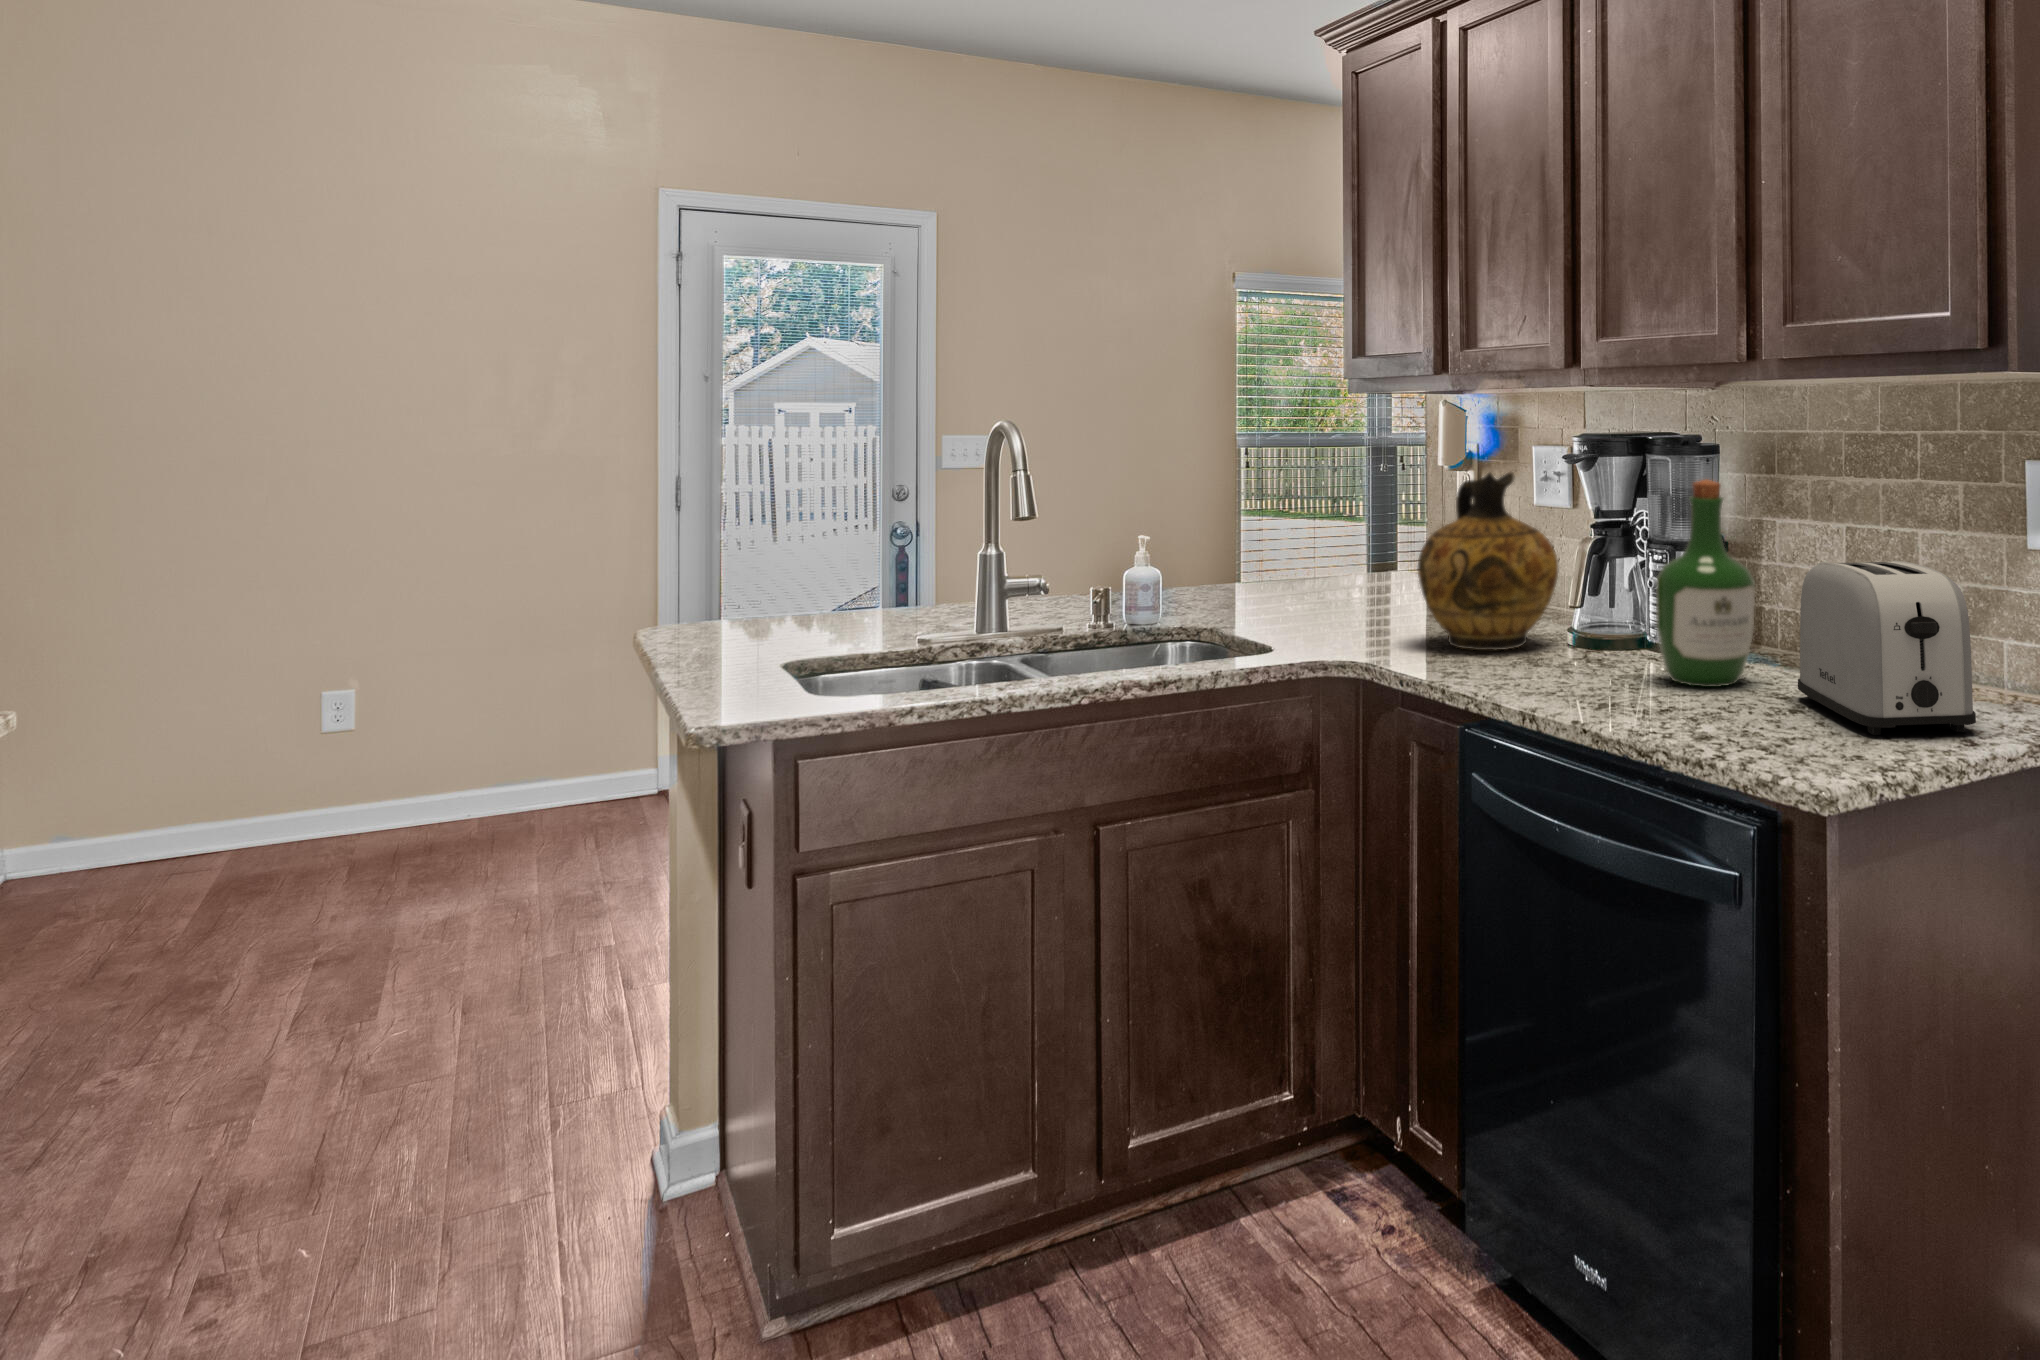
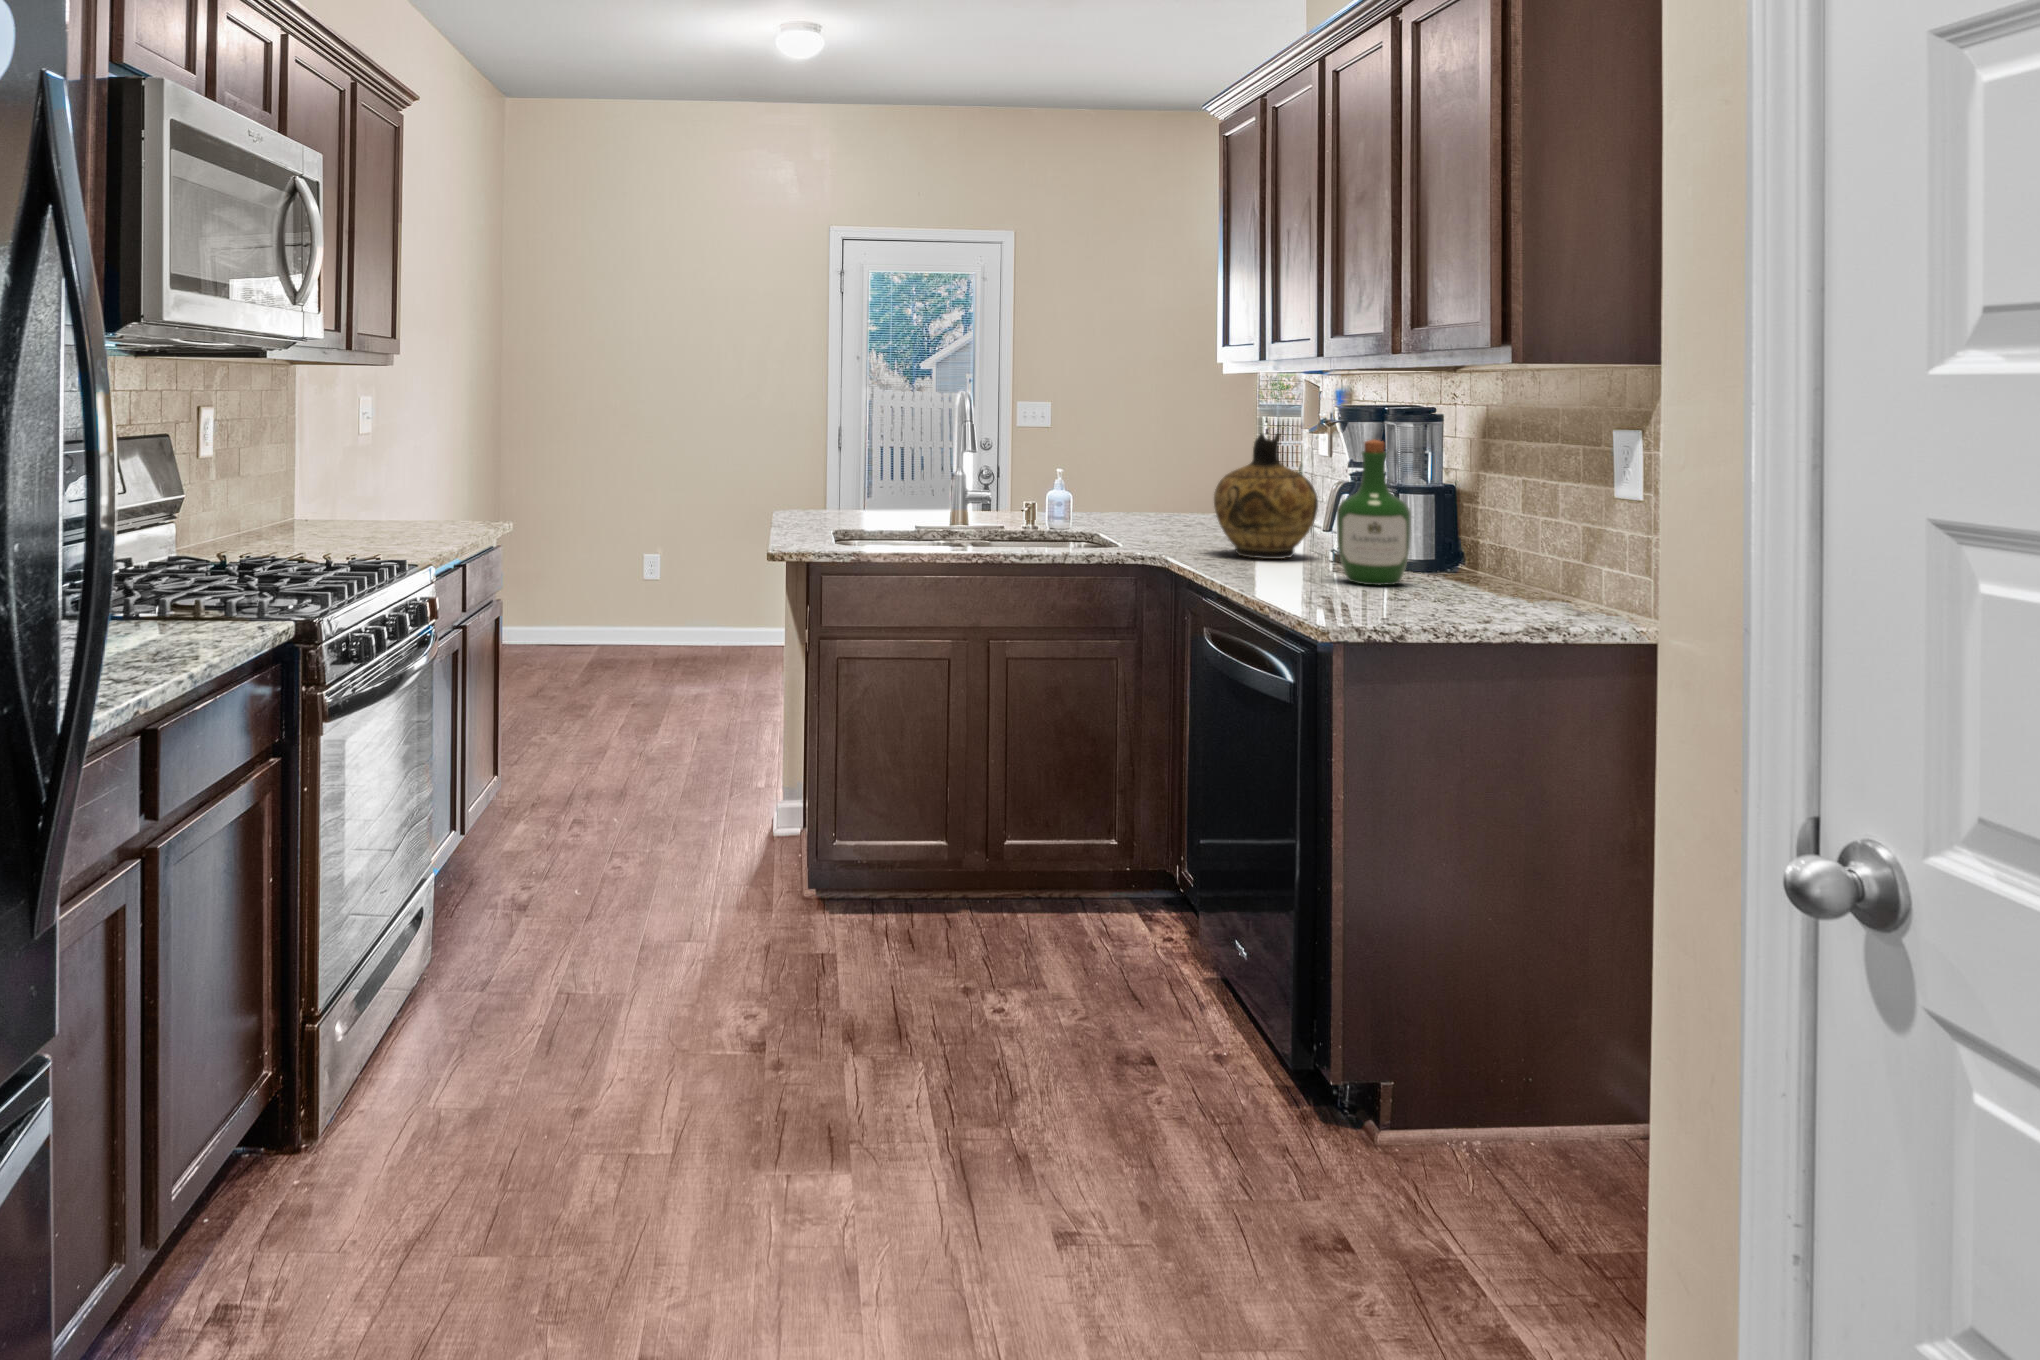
toaster: present [1798,561,1976,735] -> none [1409,498,1501,616]

